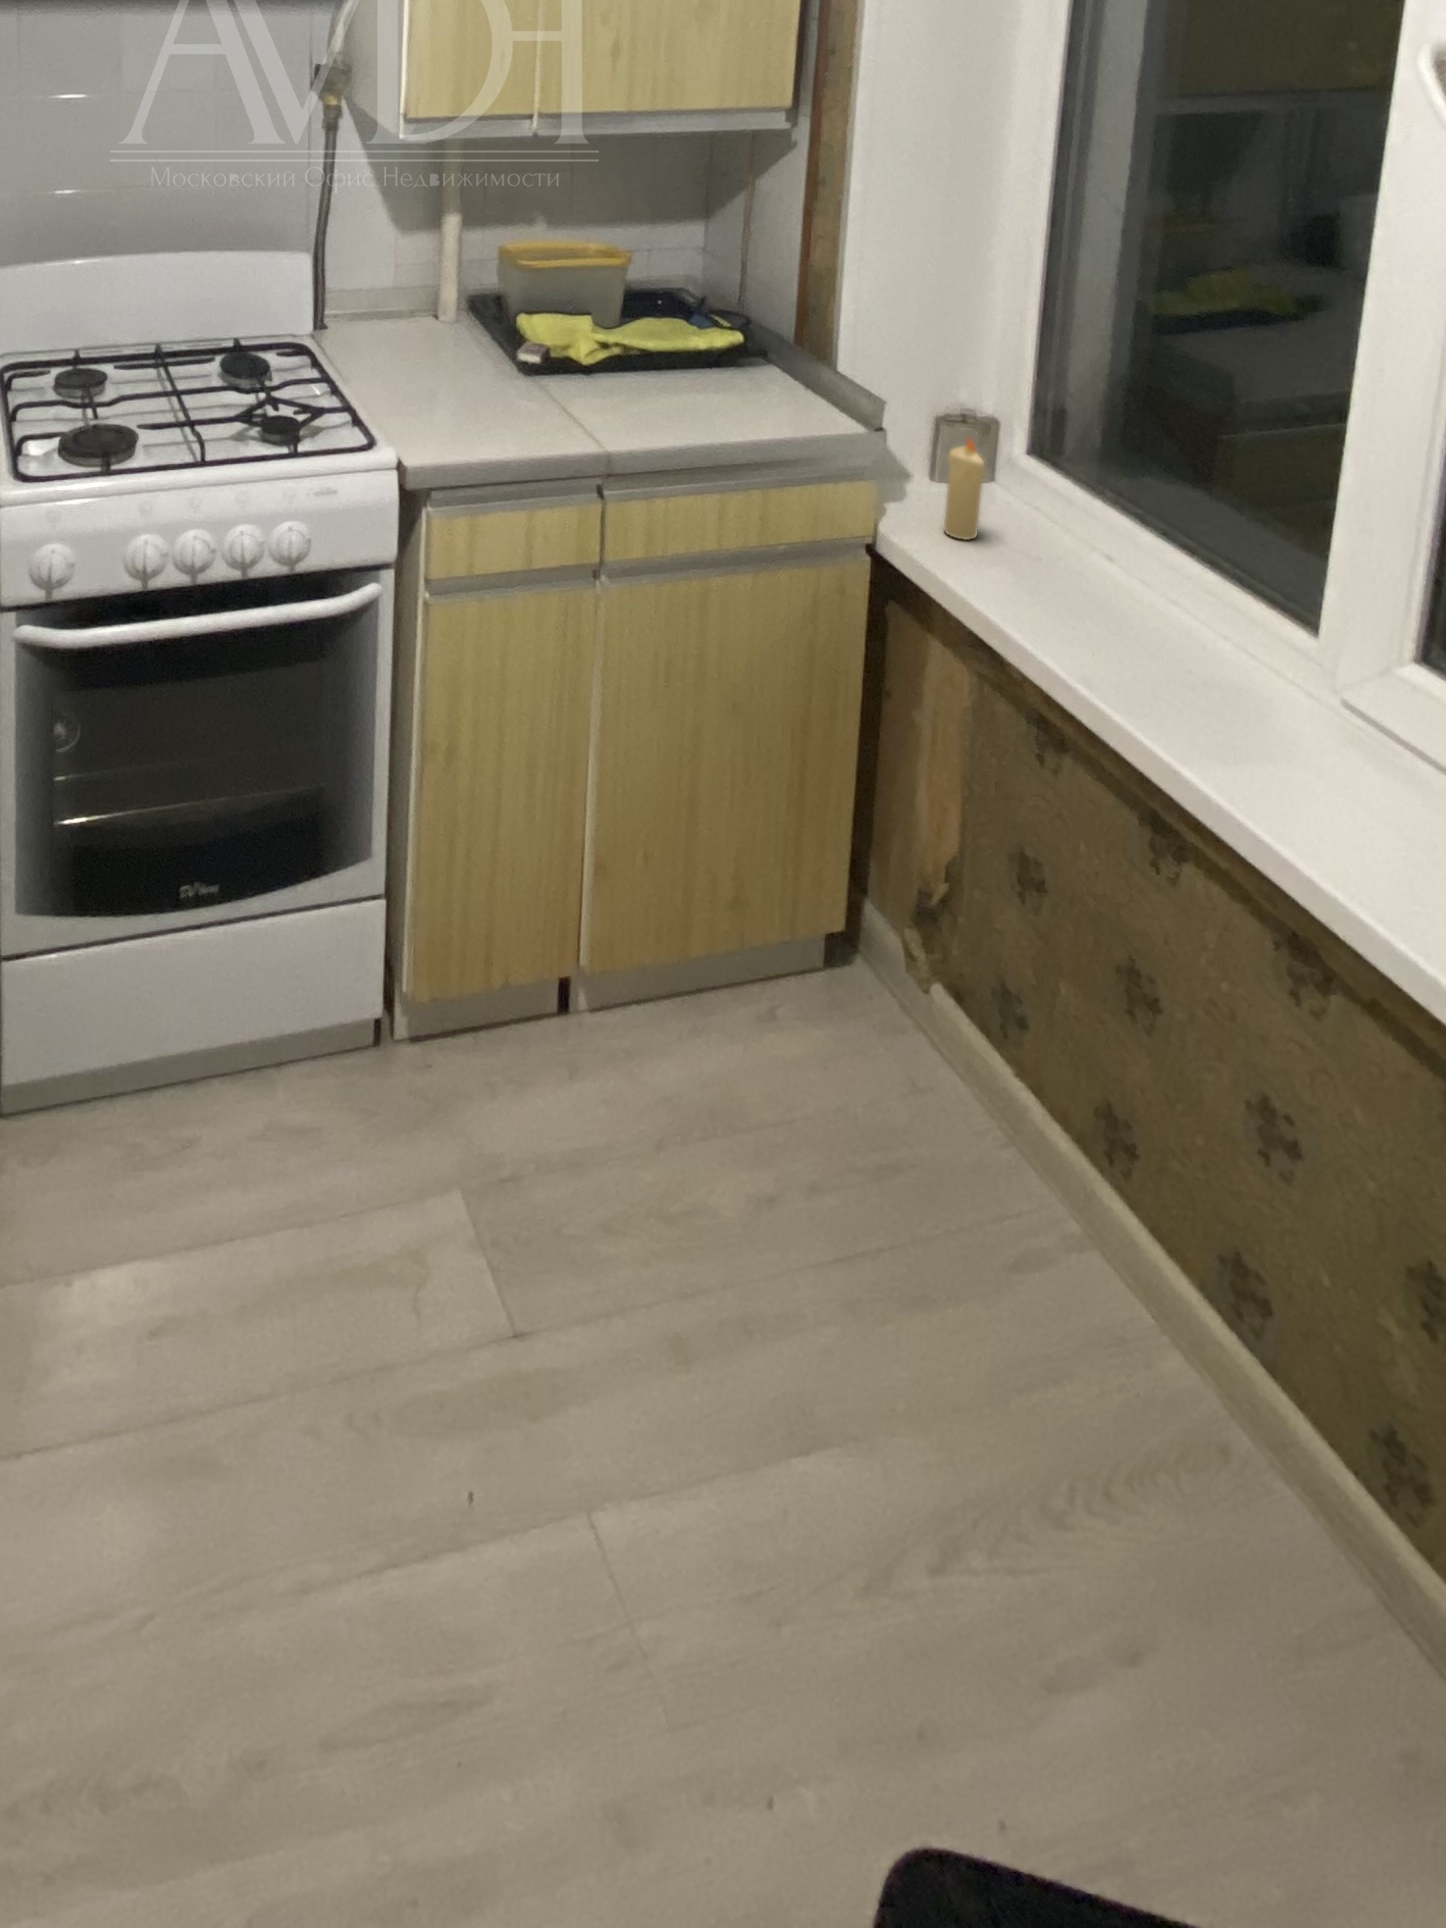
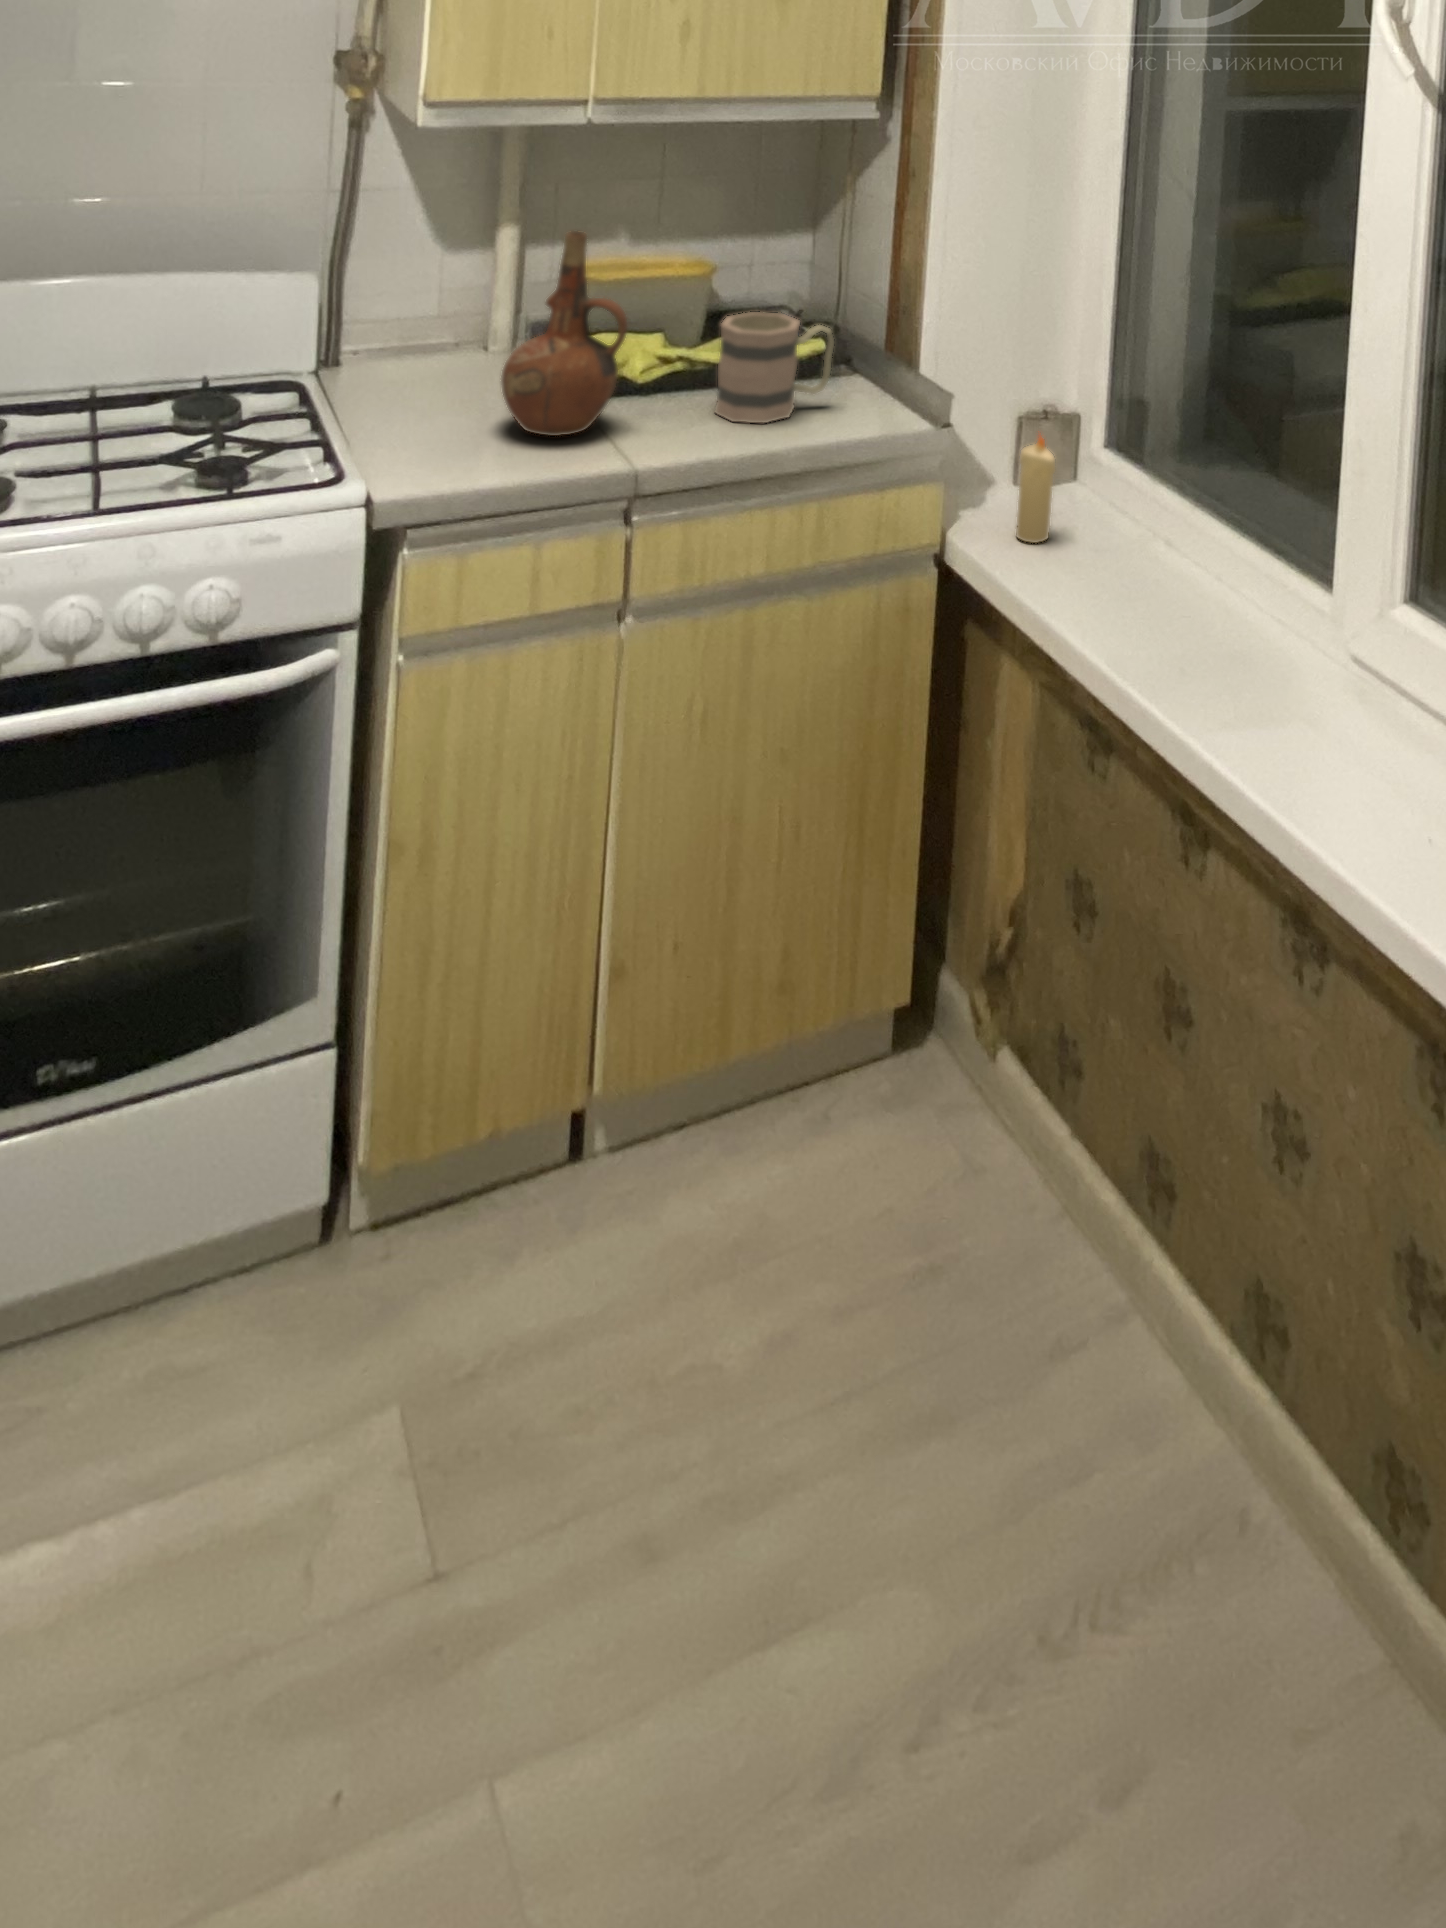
ceramic pitcher: none [478,237,583,416] -> present [501,231,627,436]
mug: none [657,309,765,414] -> present [715,312,834,423]

